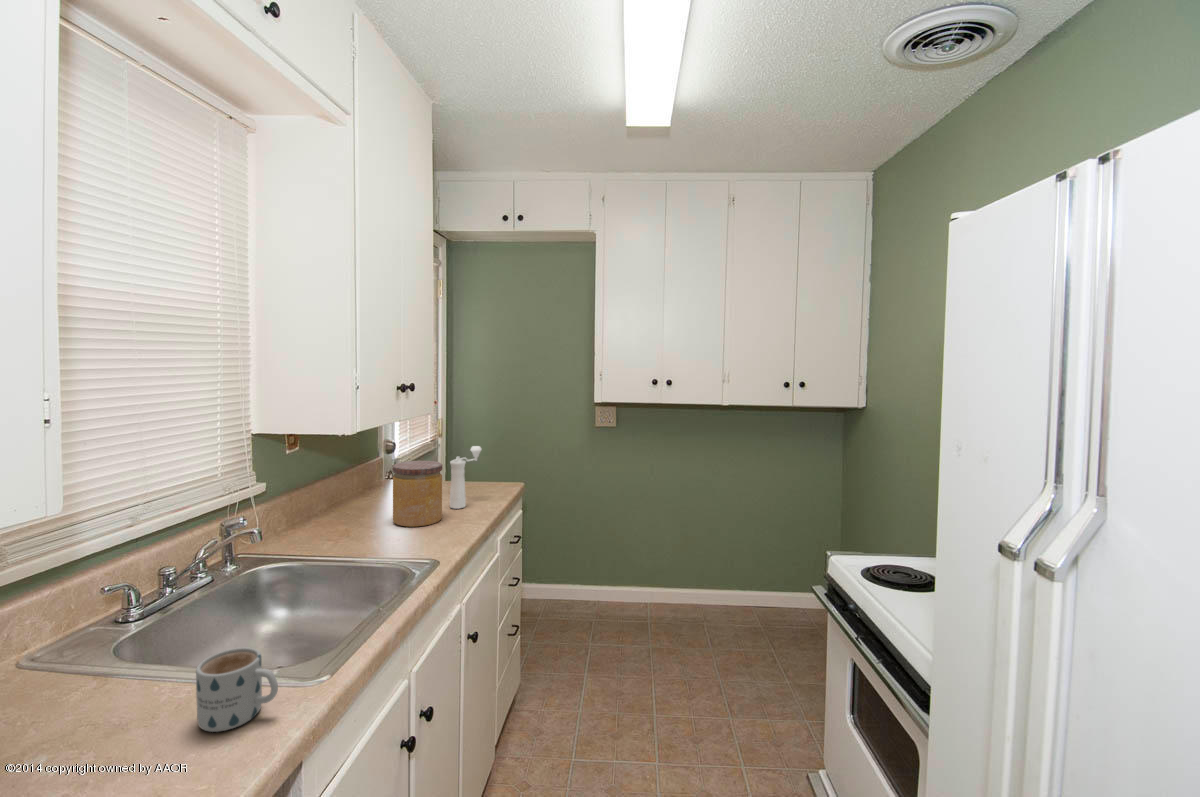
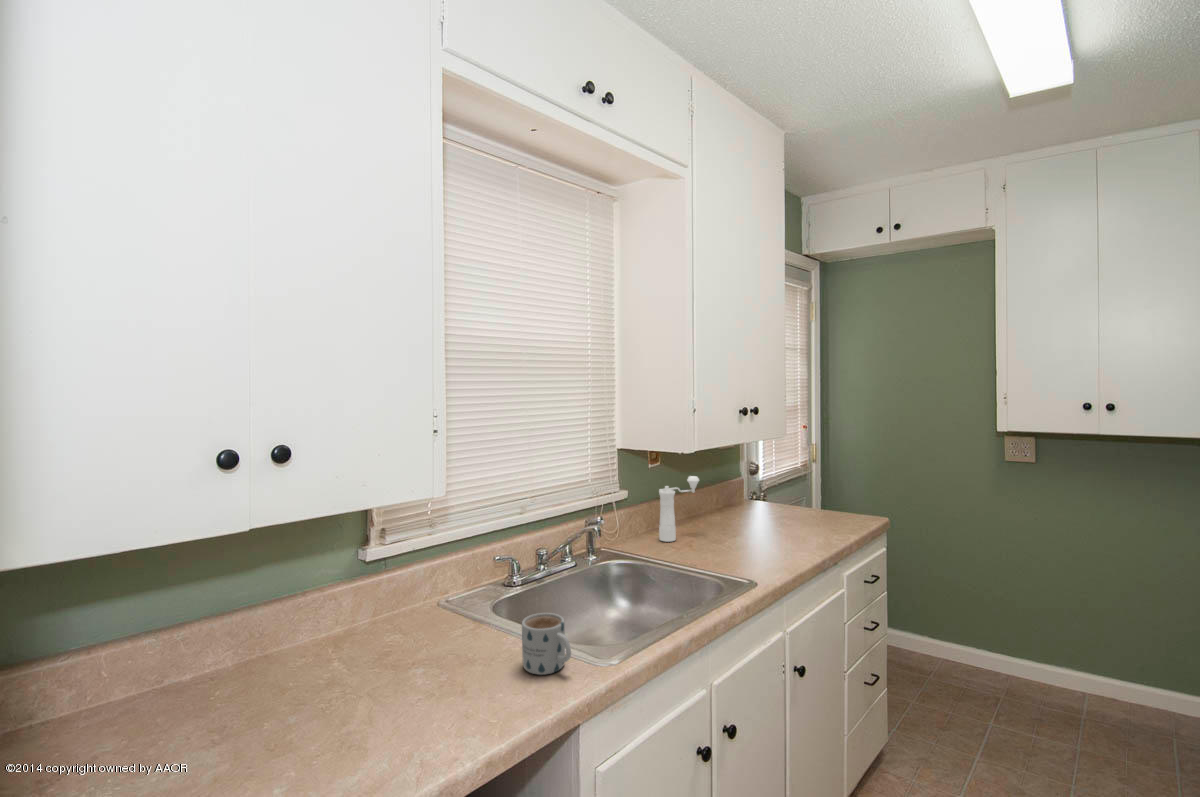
pepper mill: present [450,446,482,509] -> present [659,476,699,542]
jar: present [393,461,442,527] -> none [731,482,780,548]

